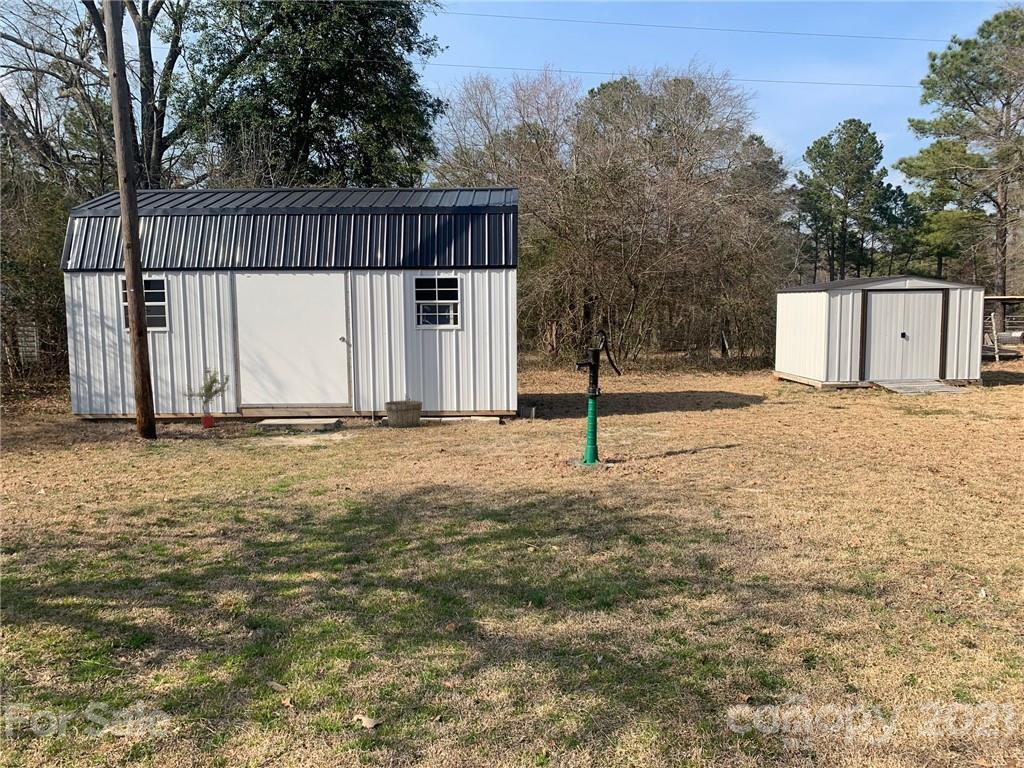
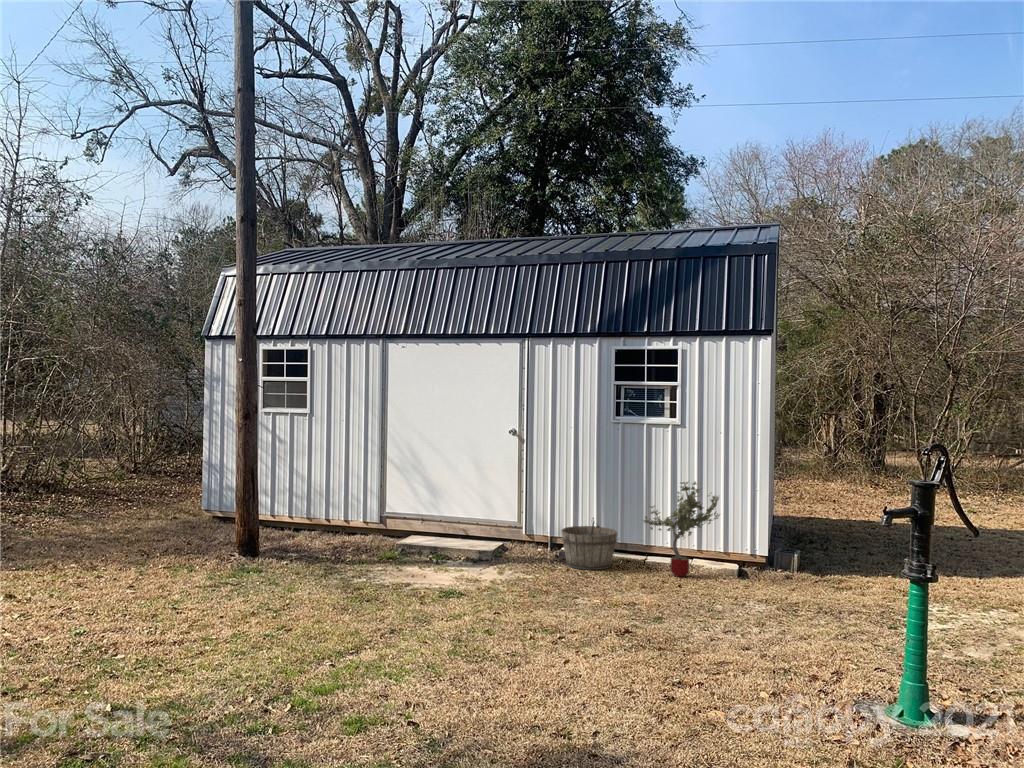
potted tree: present [184,367,229,428] -> present [644,482,720,577]

